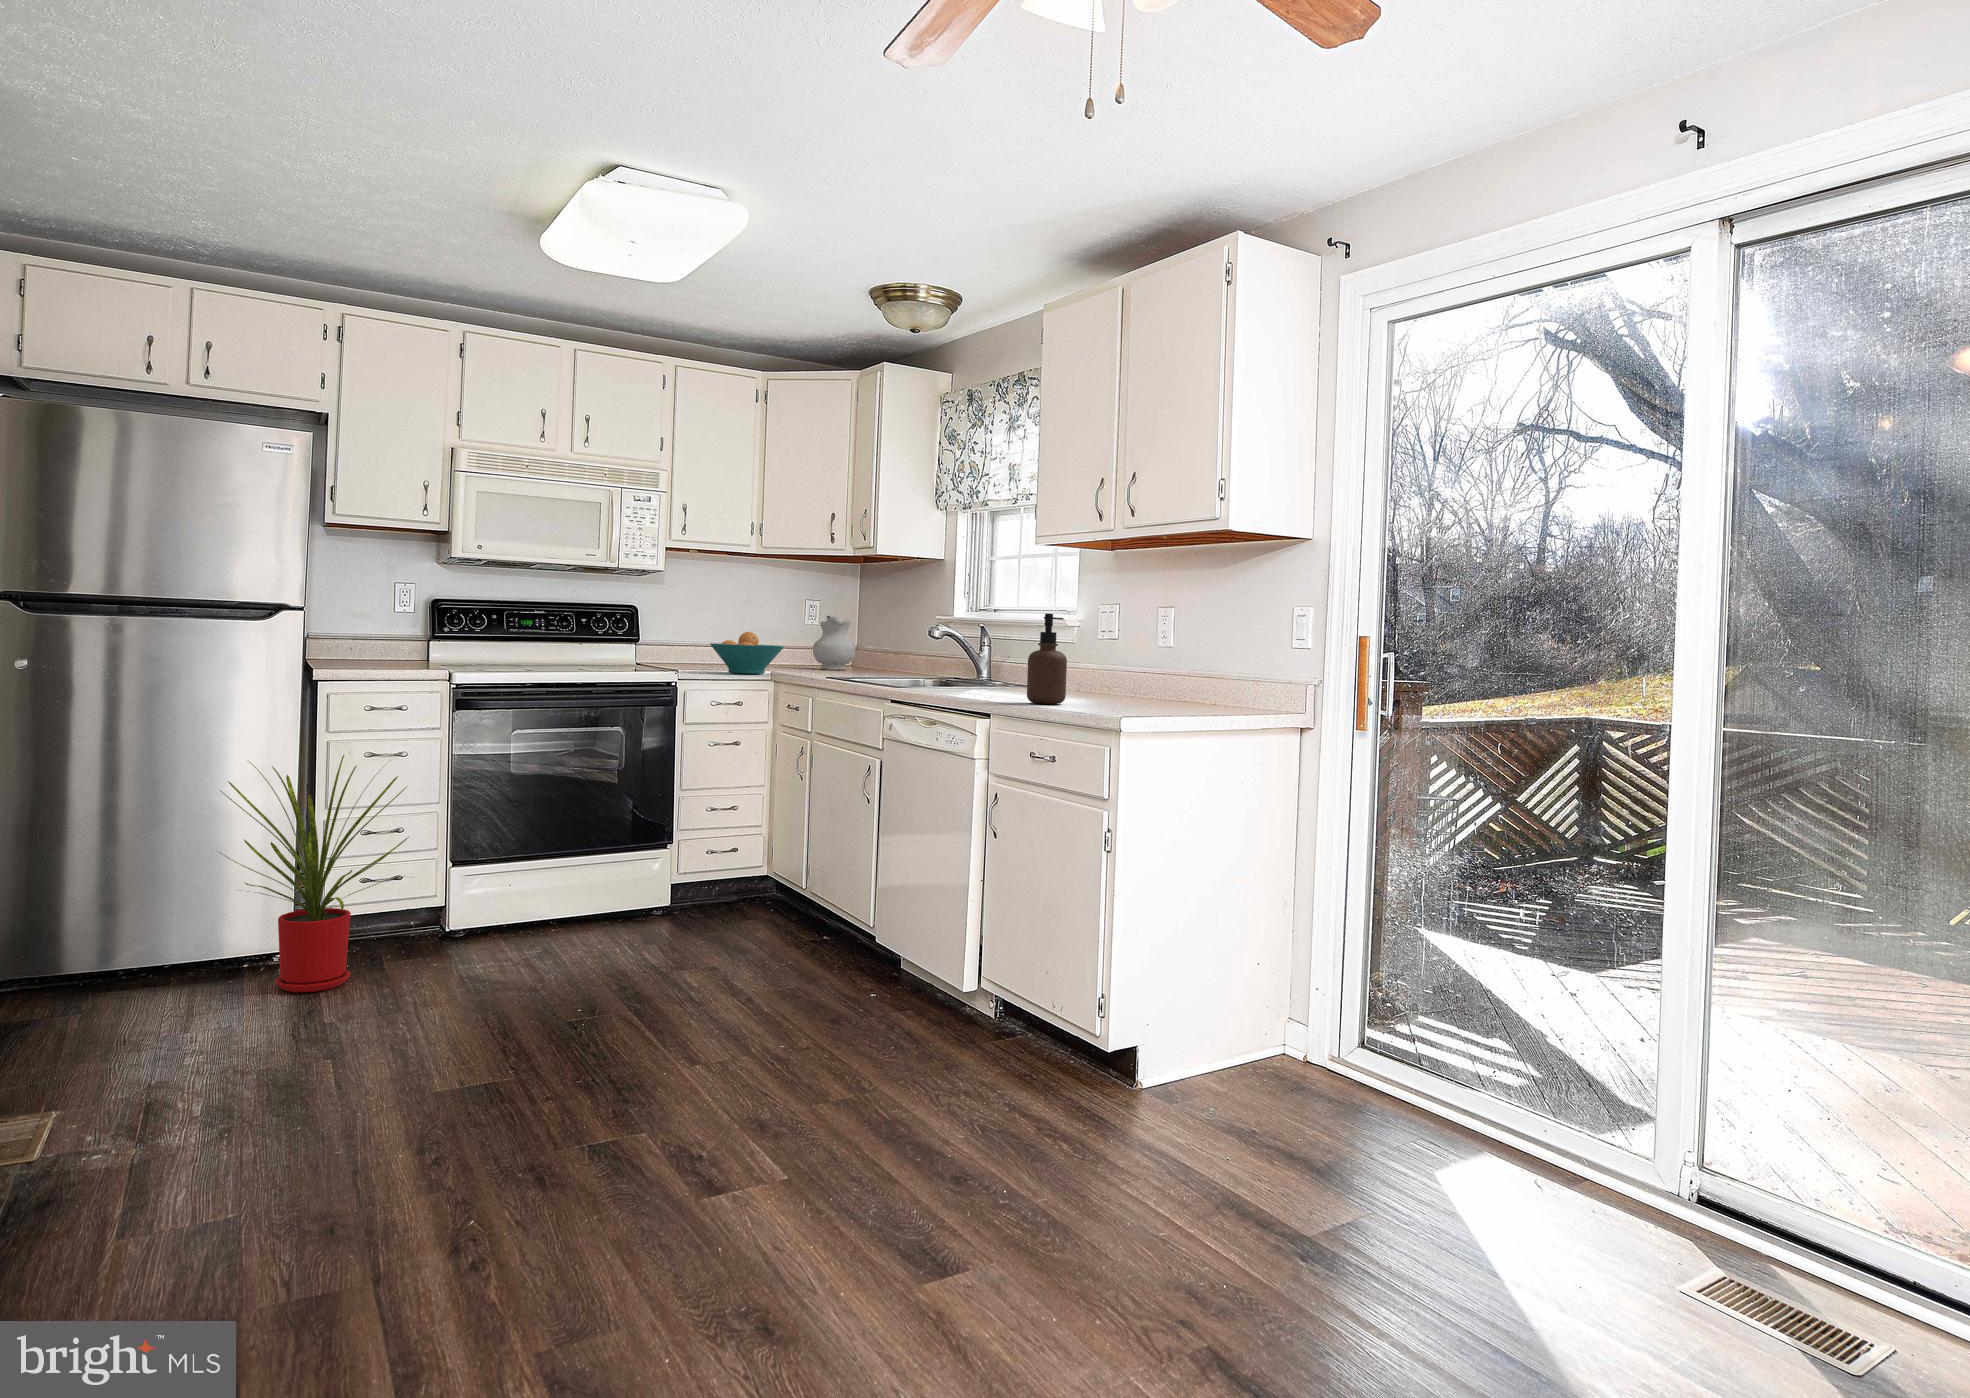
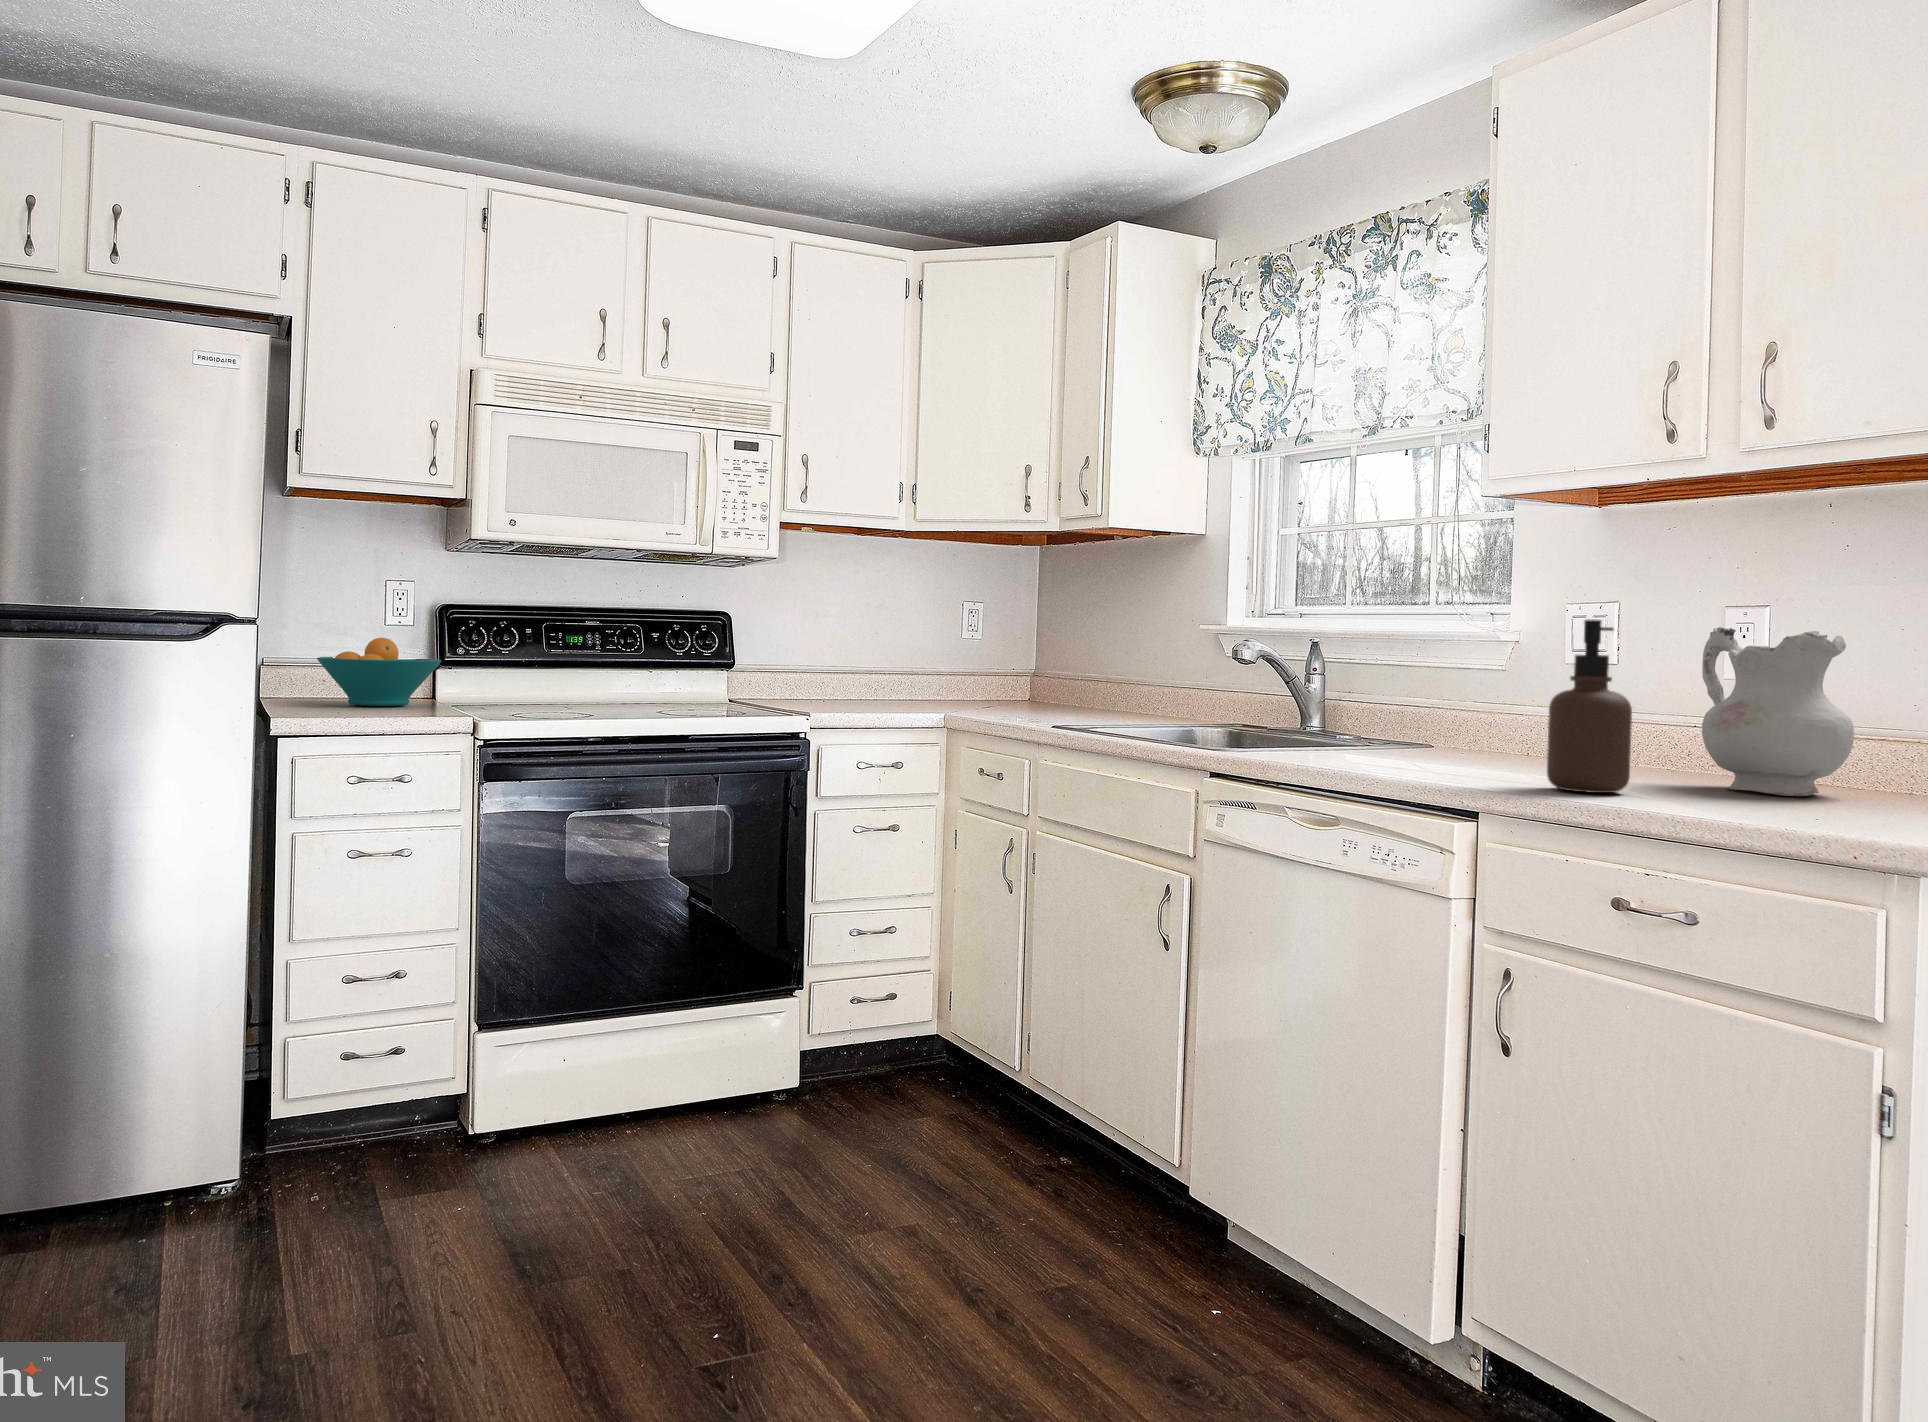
ceramic pitcher: present [813,616,856,670] -> present [1702,627,1854,796]
fruit bowl: present [710,632,784,674] -> present [317,638,441,706]
house plant: present [219,755,409,992] -> none [117,862,436,1275]

